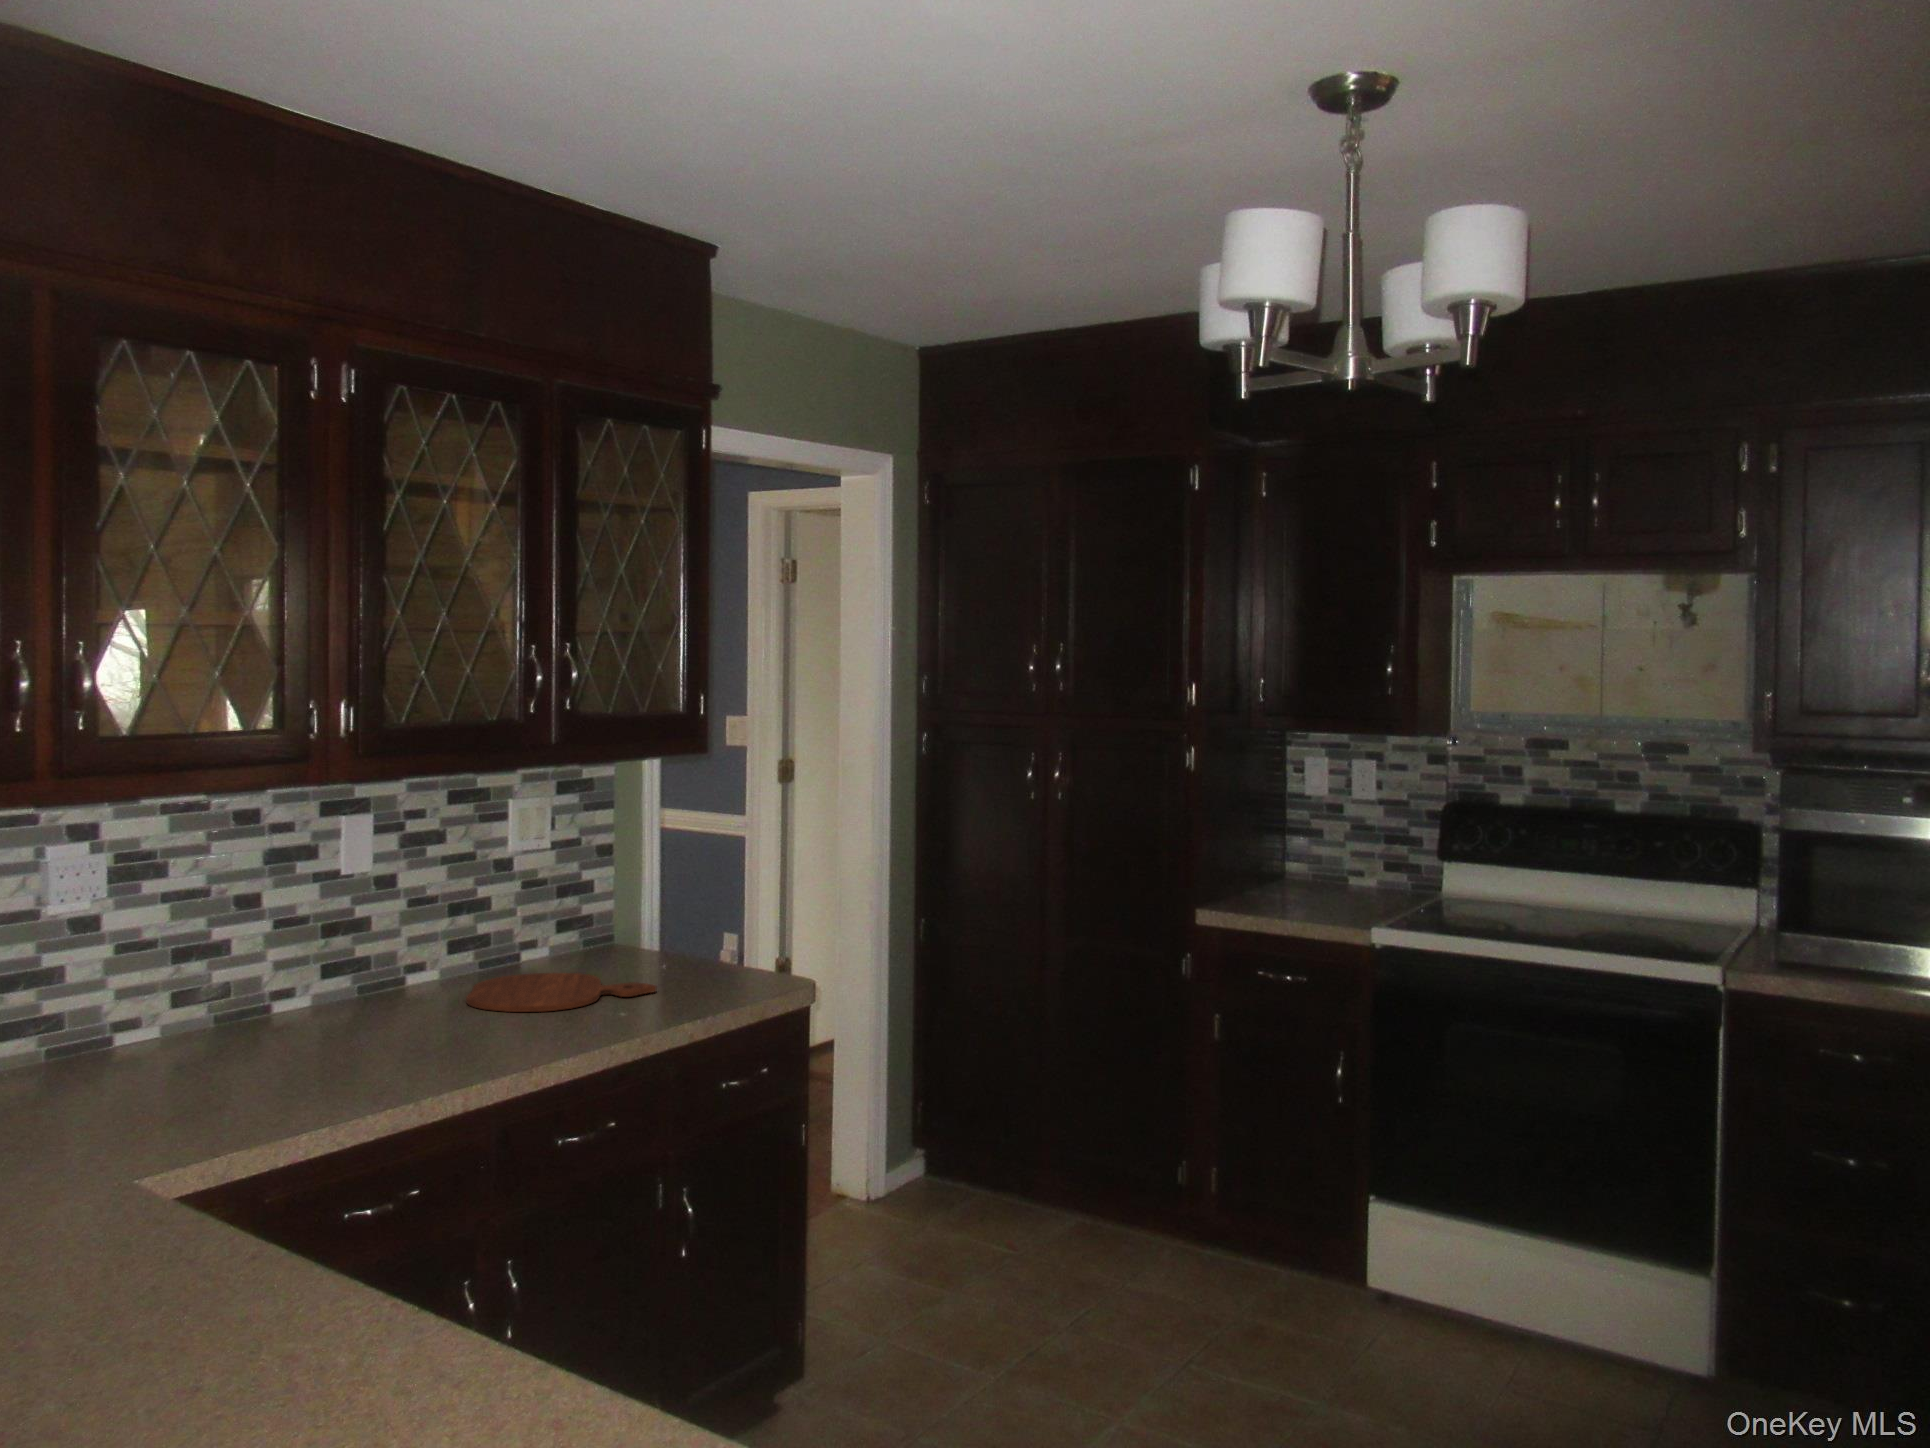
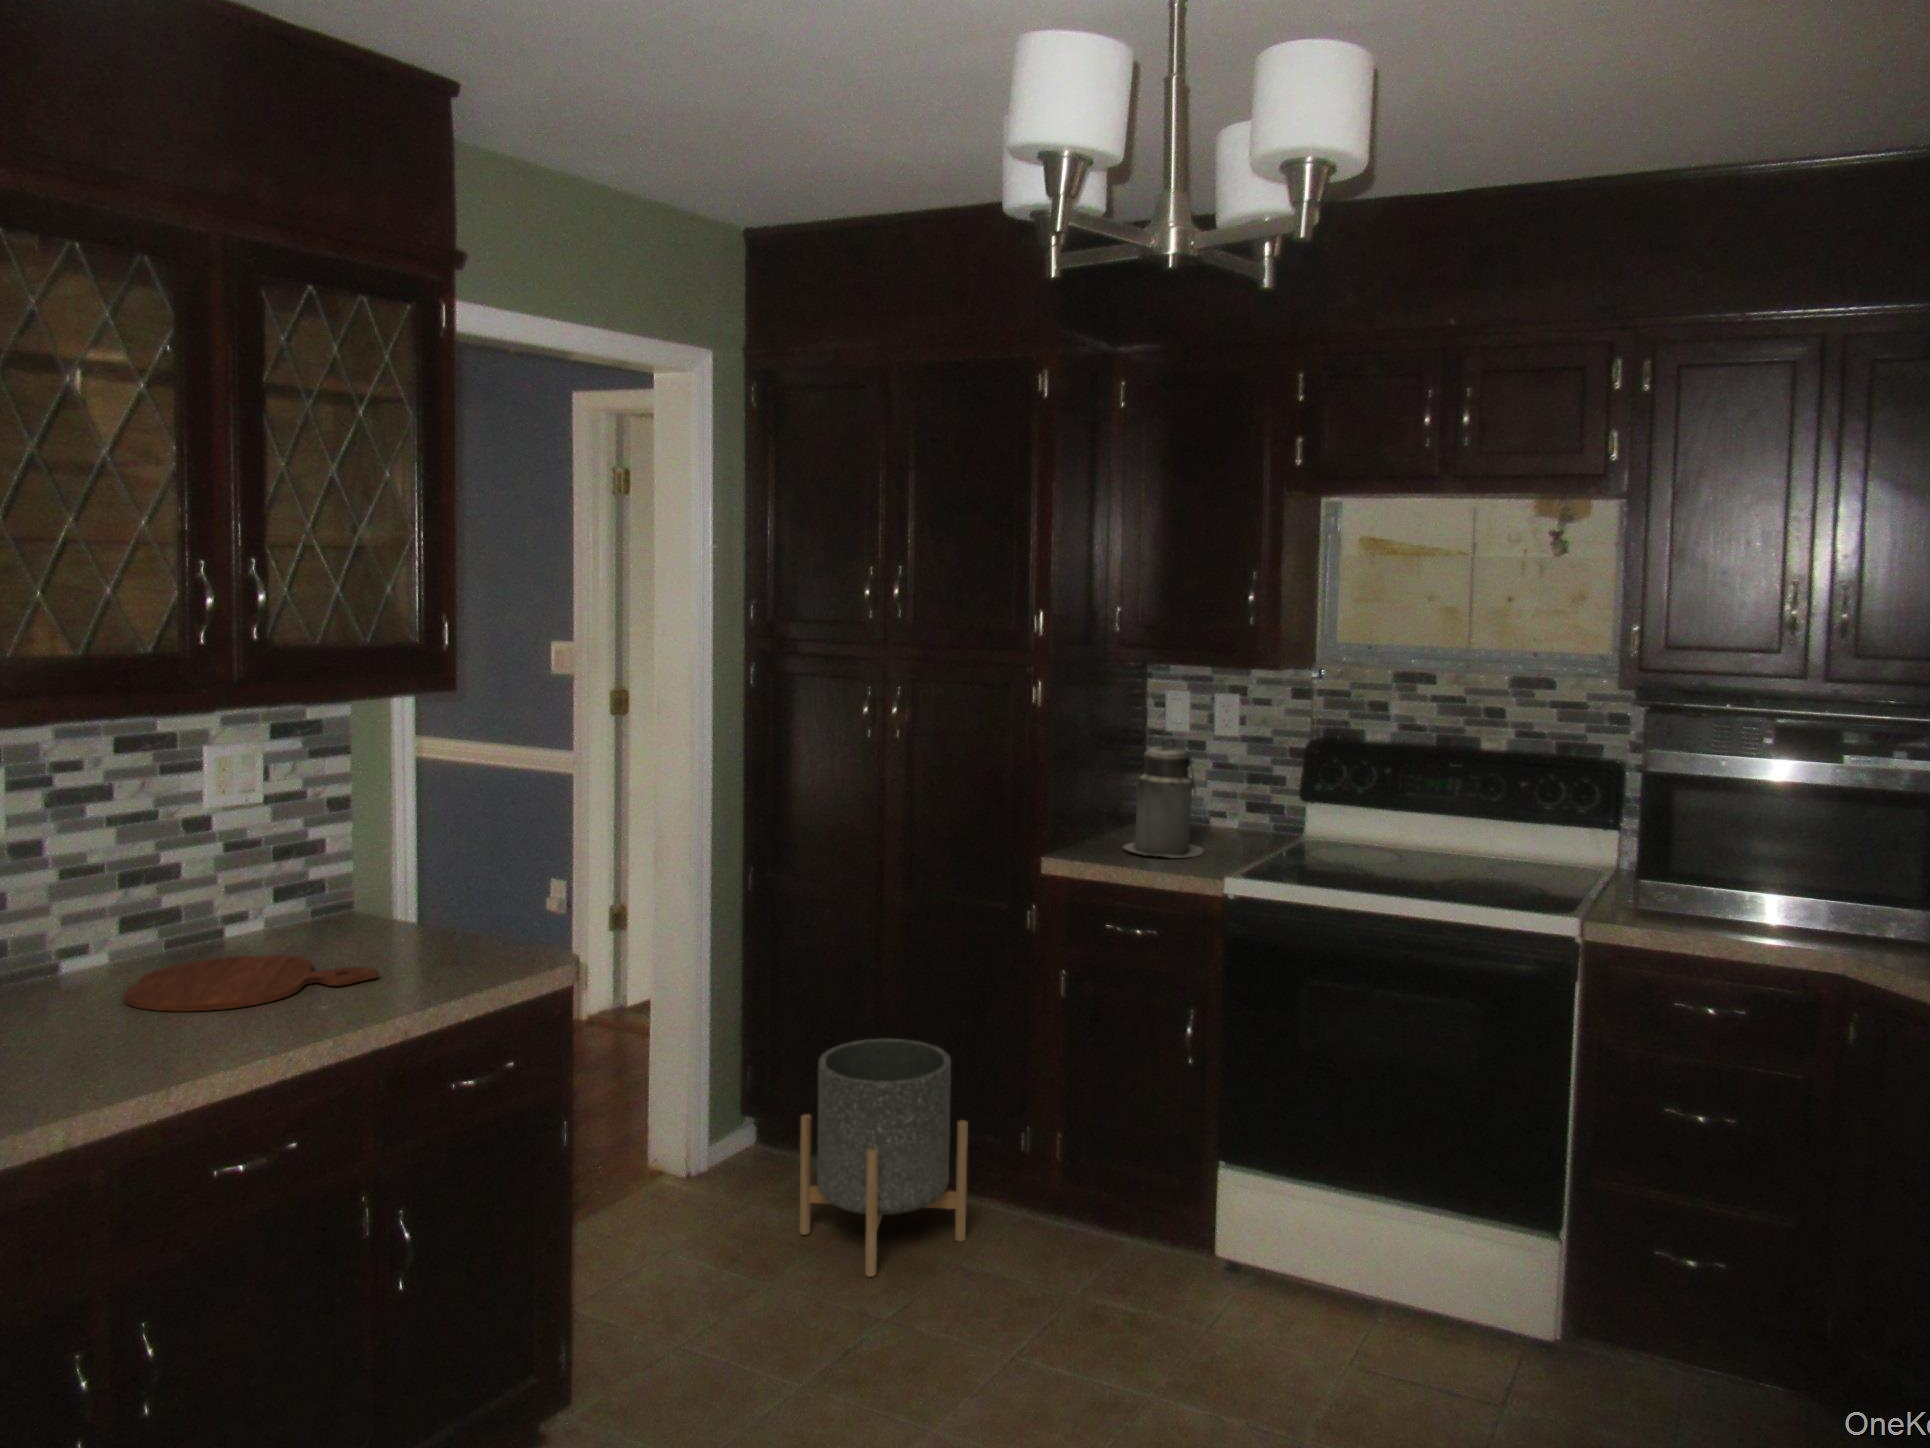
canister: none [1269,800,1346,911] -> present [1124,739,1203,858]
planter: none [975,1075,1129,1291] -> present [800,1039,968,1277]

